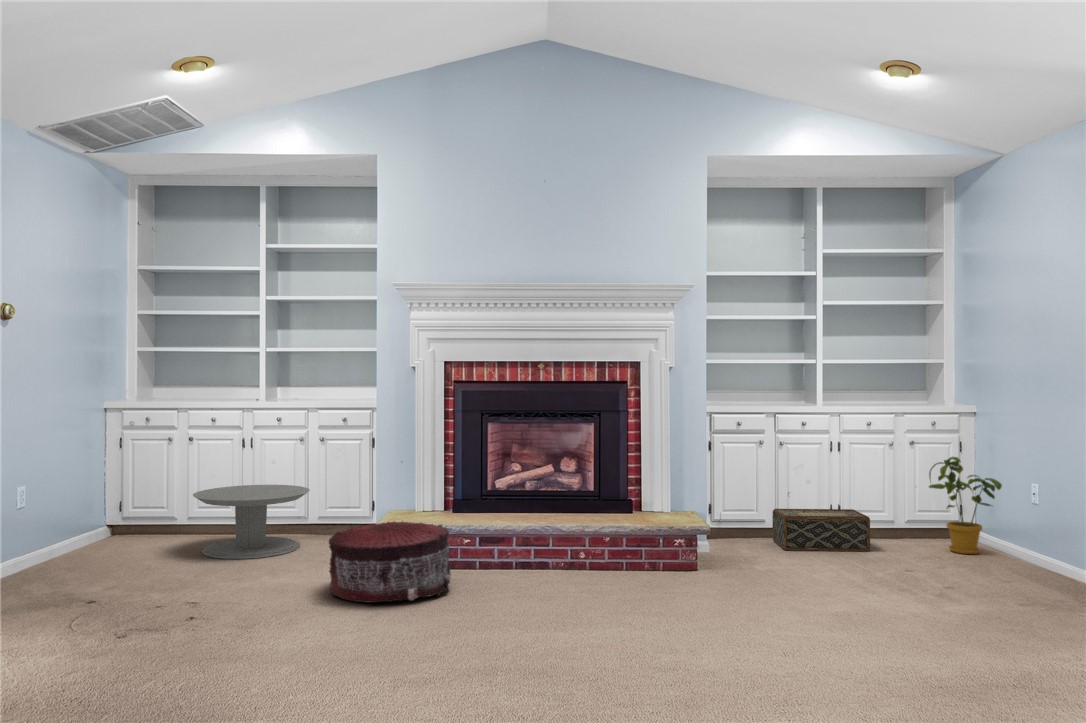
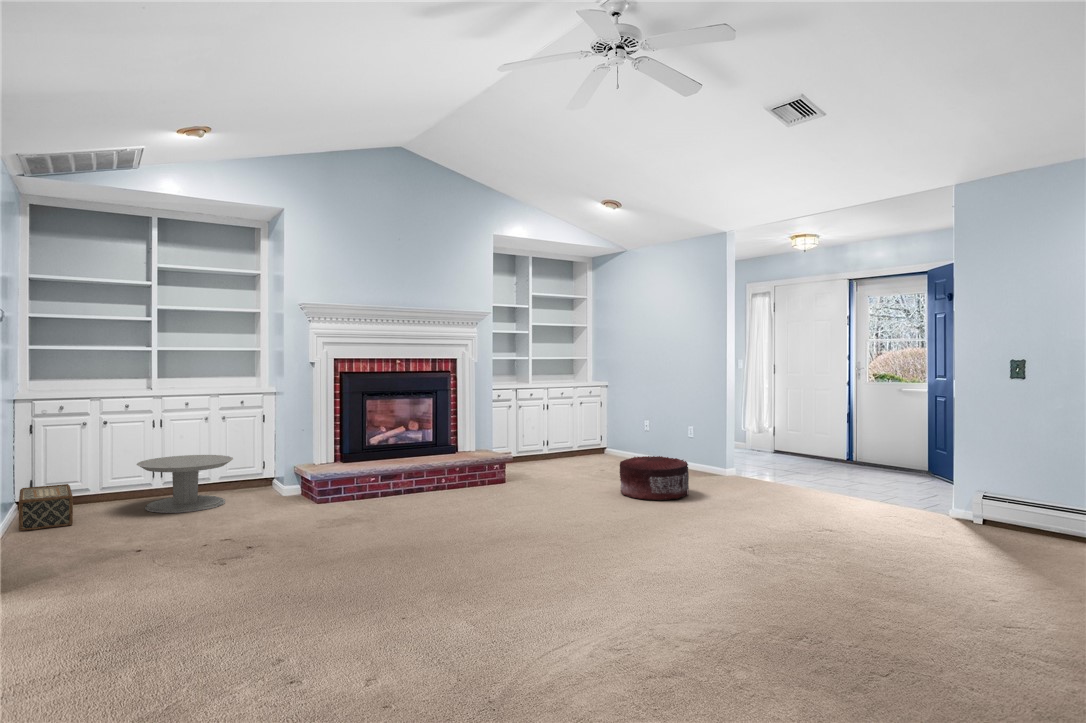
house plant: present [929,457,1002,554] -> none [588,410,626,461]
woven basket: present [772,509,870,551] -> present [19,484,73,531]
pouf: present [329,521,451,602] -> present [620,456,689,500]

